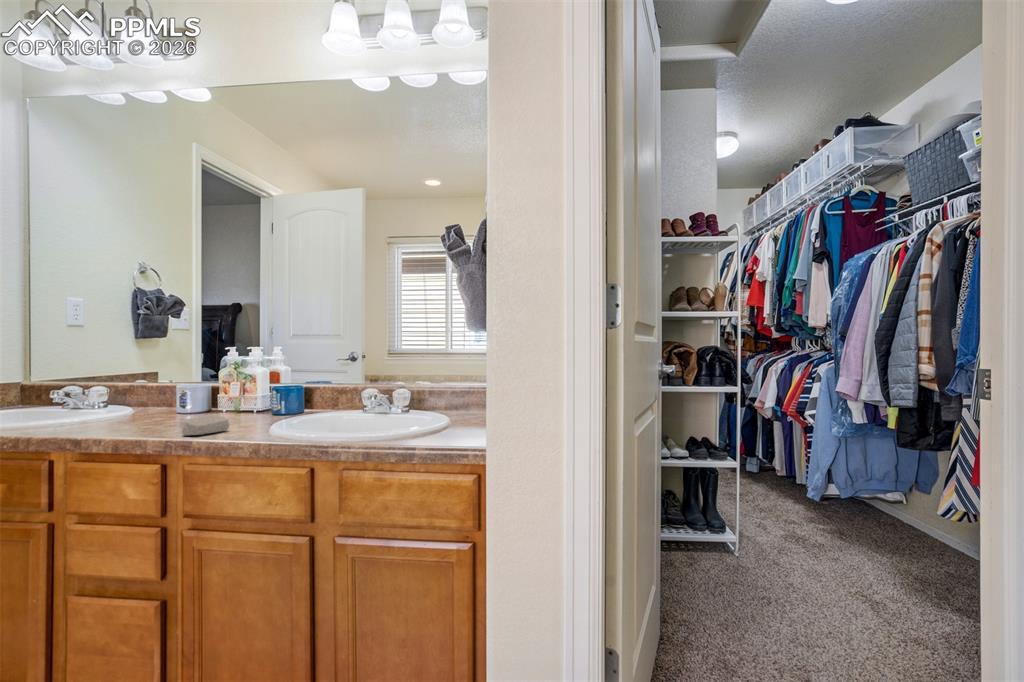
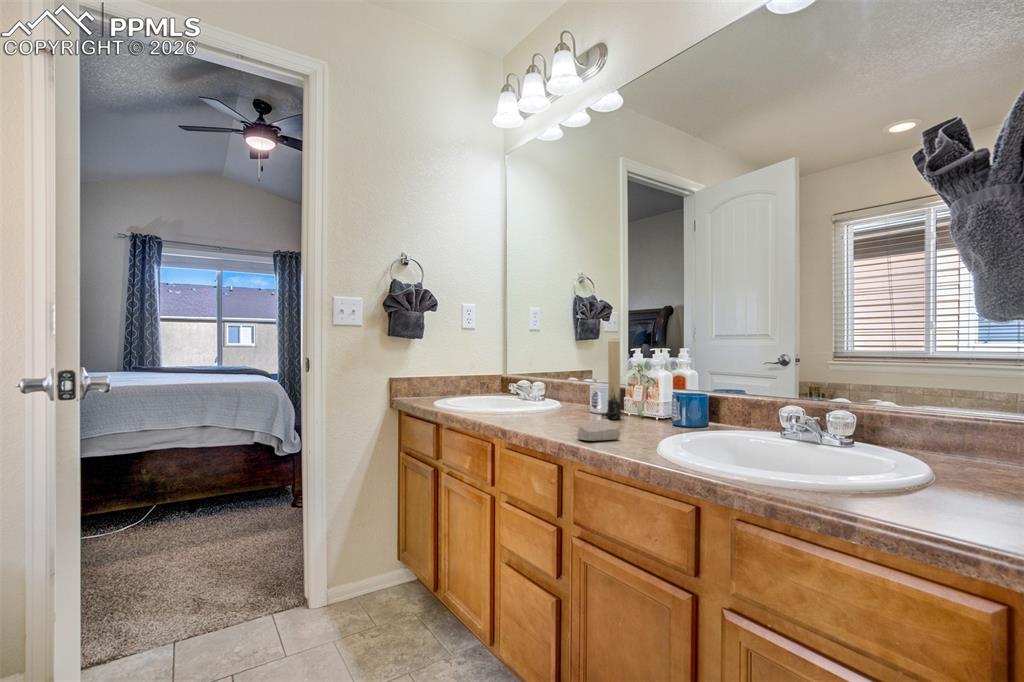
candle: none [195,337,218,417] -> present [601,338,621,420]

